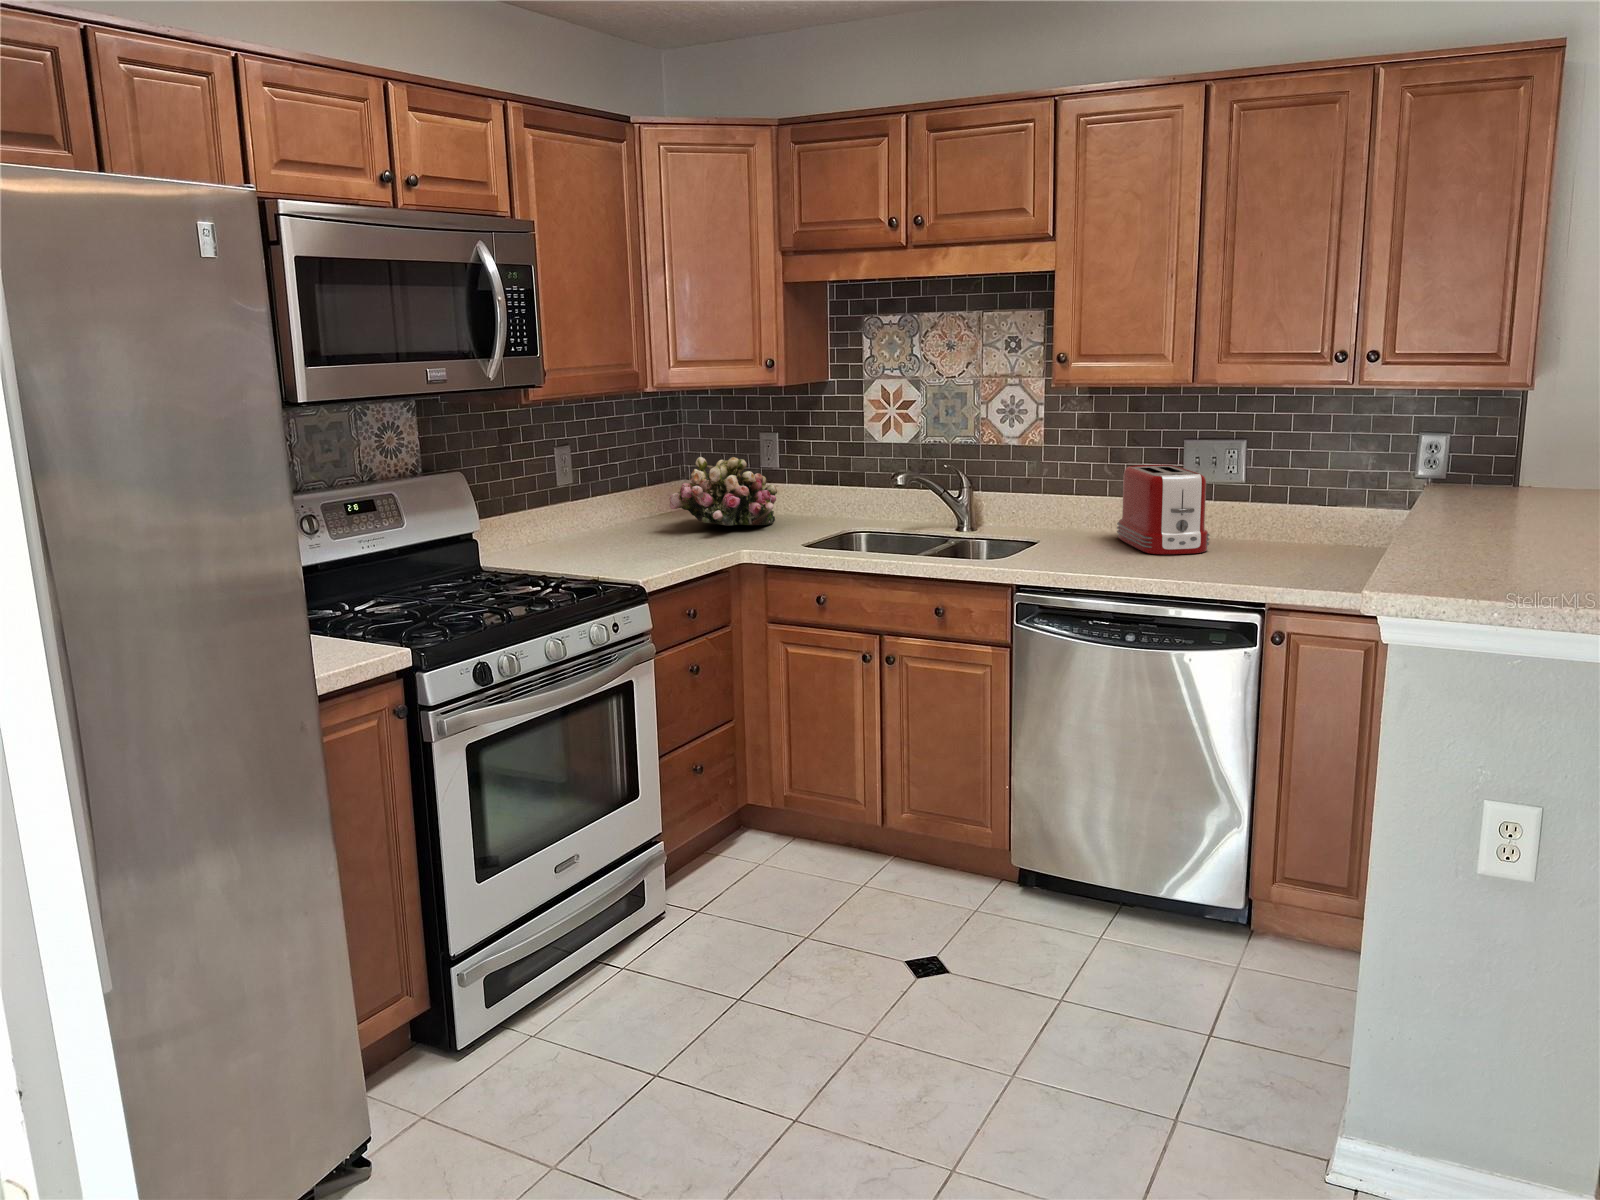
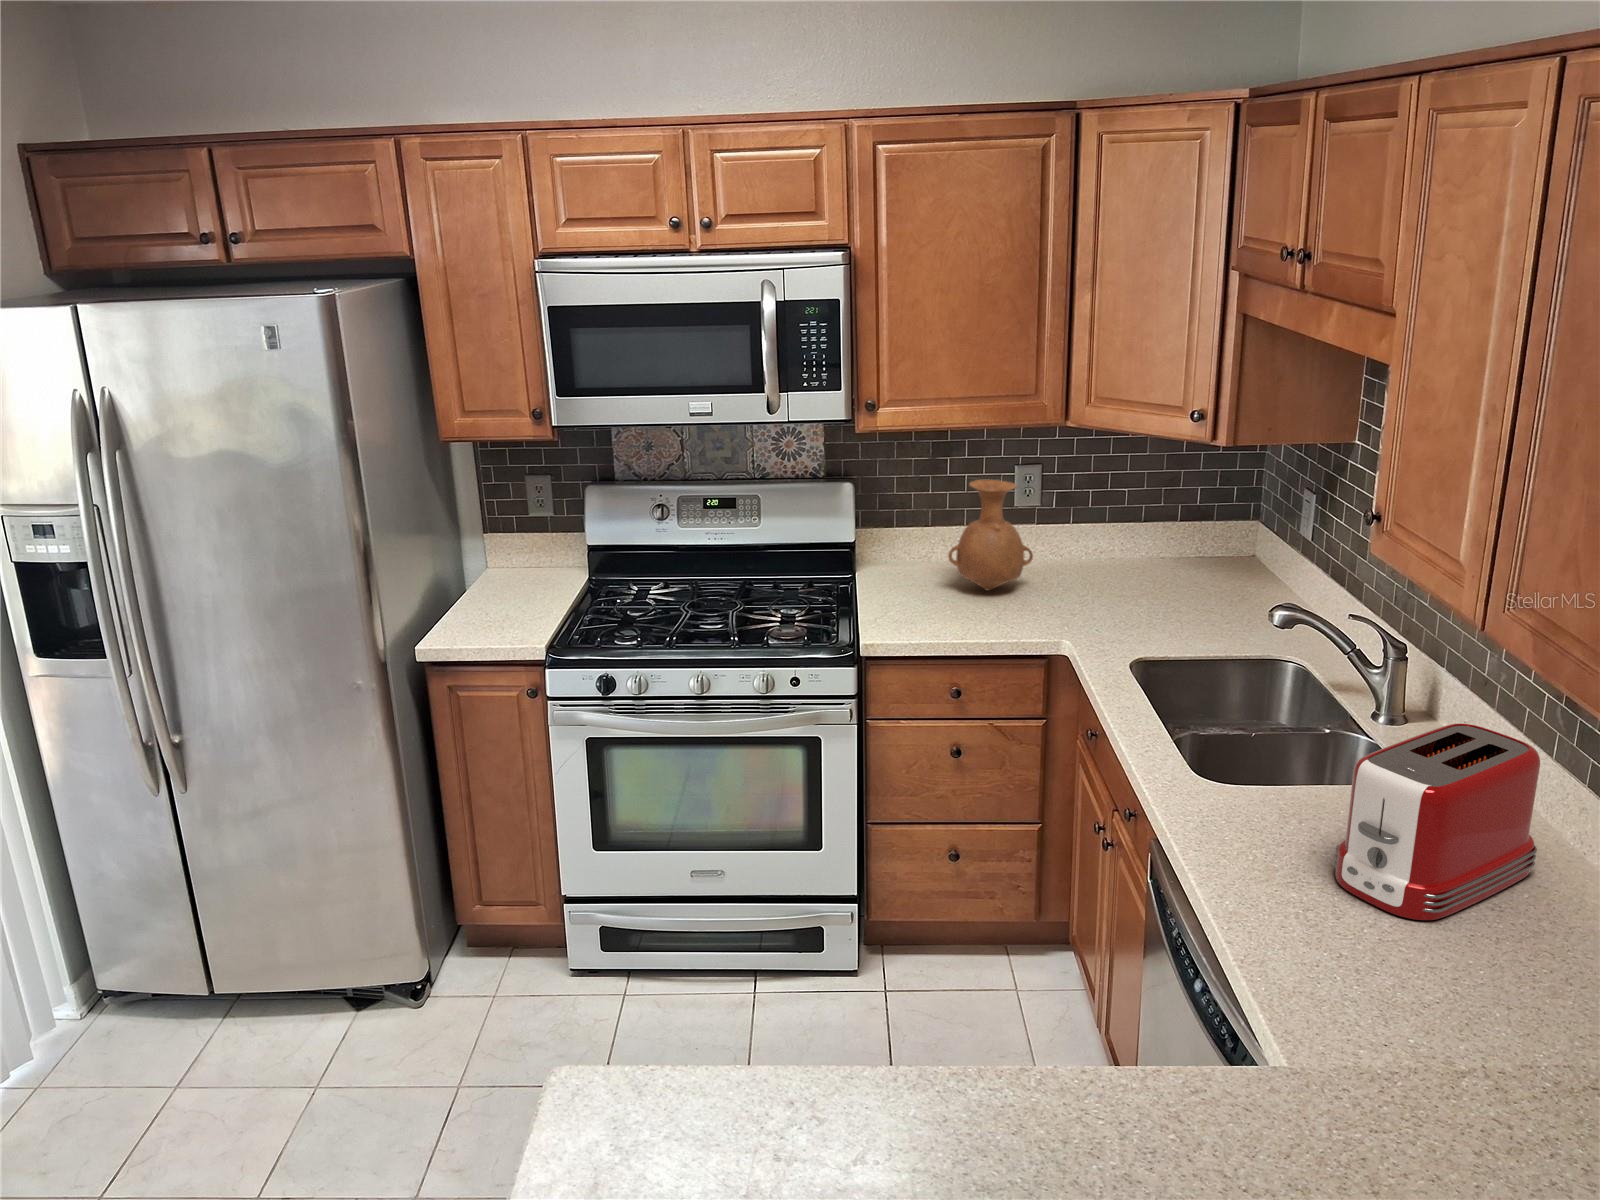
vase: none [575,447,637,546] -> present [948,480,1033,591]
flower arrangement: present [669,457,777,525] -> none [1083,514,1234,619]

